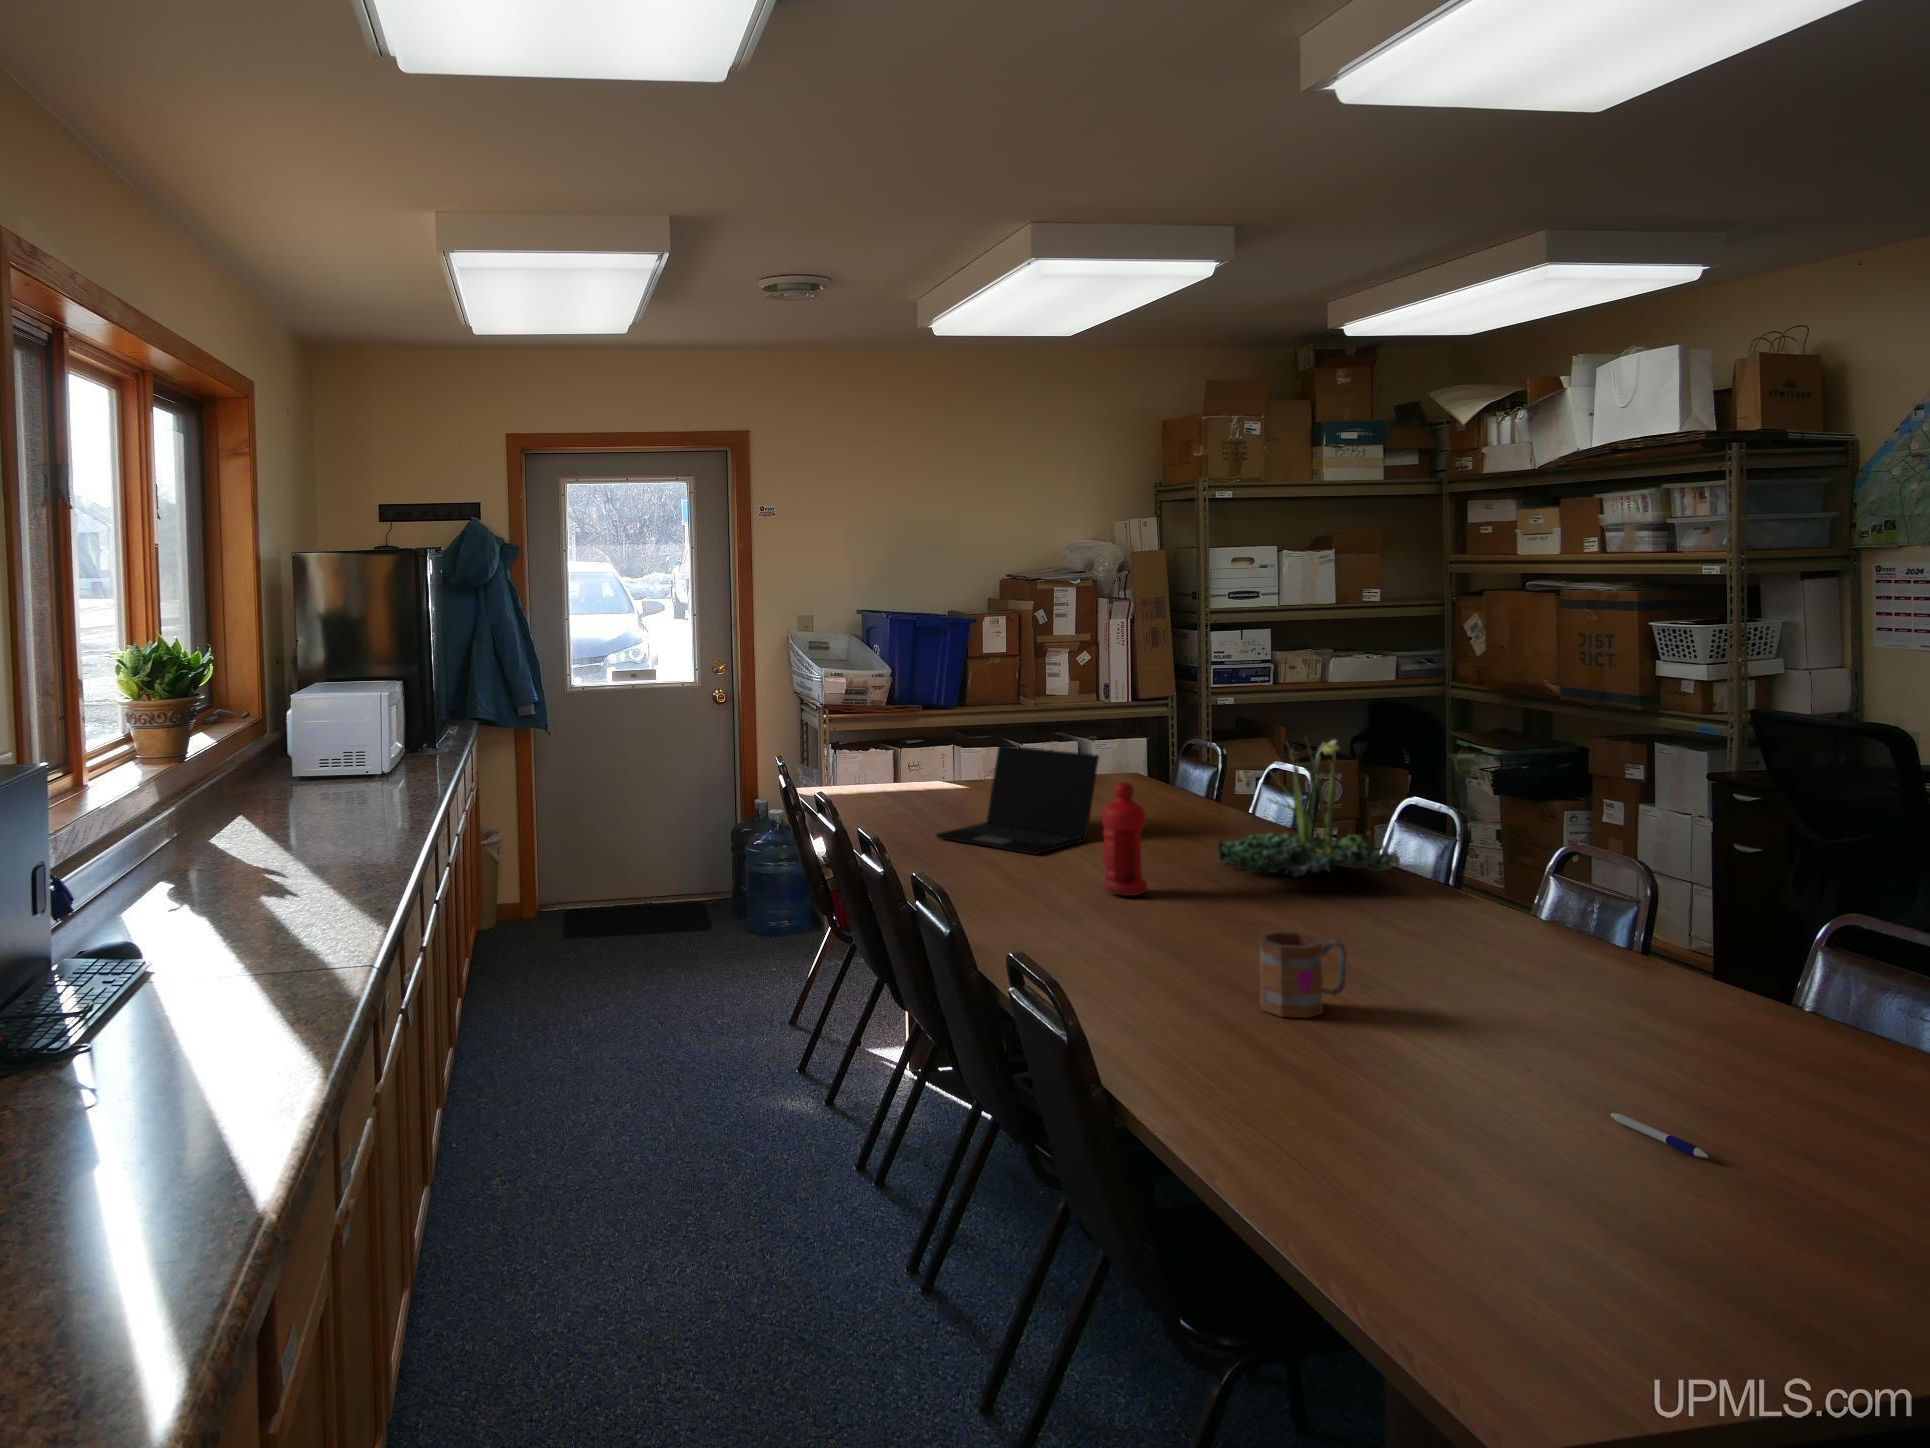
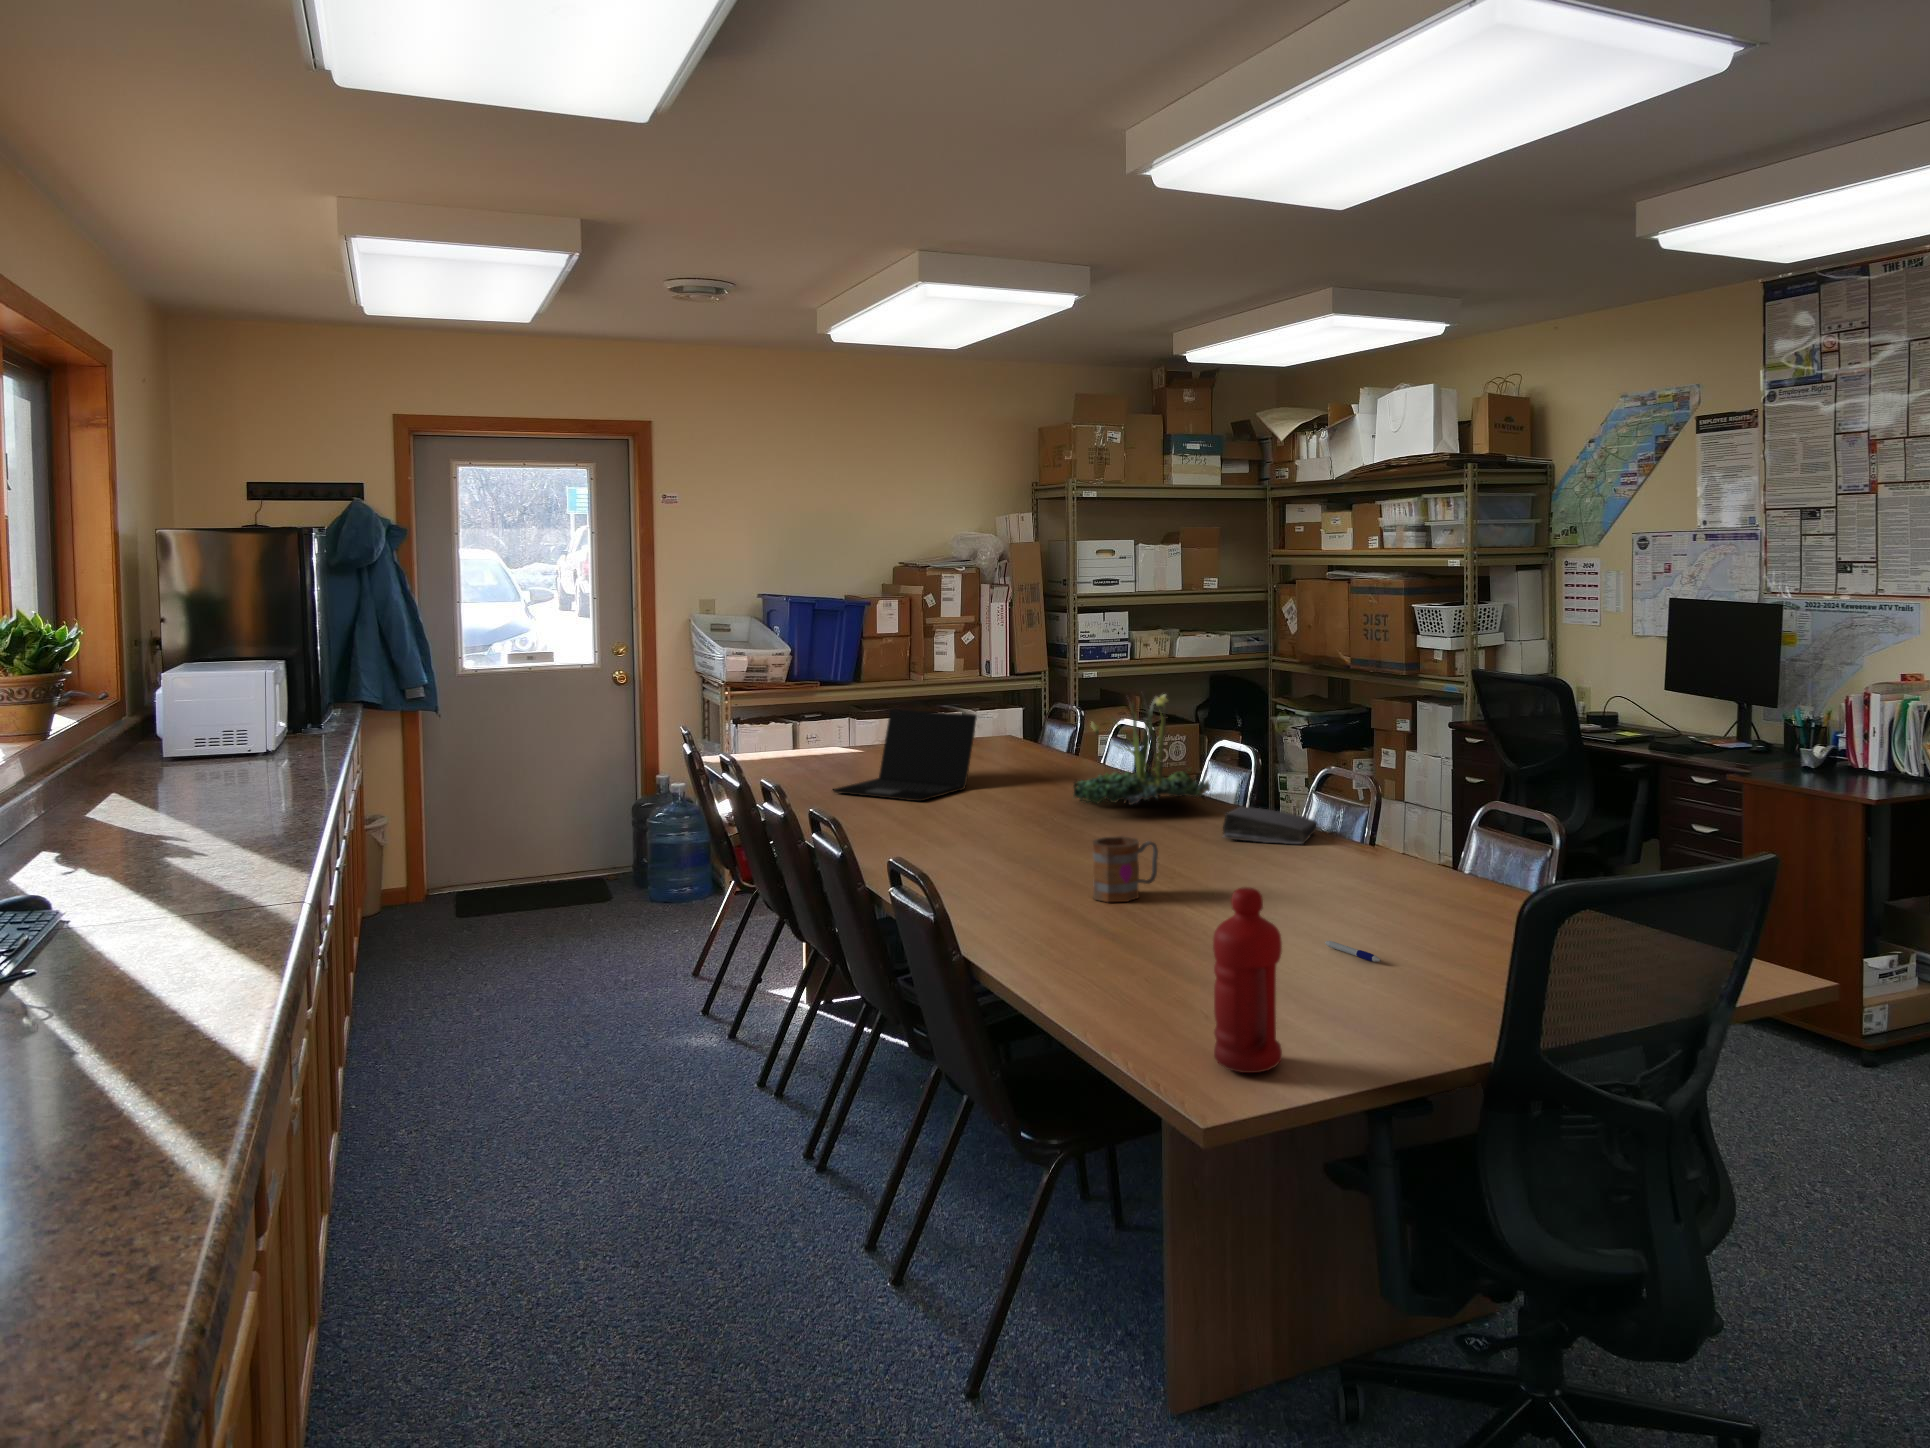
water bottle: present [1102,782,1147,896] -> present [1213,887,1282,1073]
book: none [1422,890,1557,948] -> present [1223,806,1318,844]

